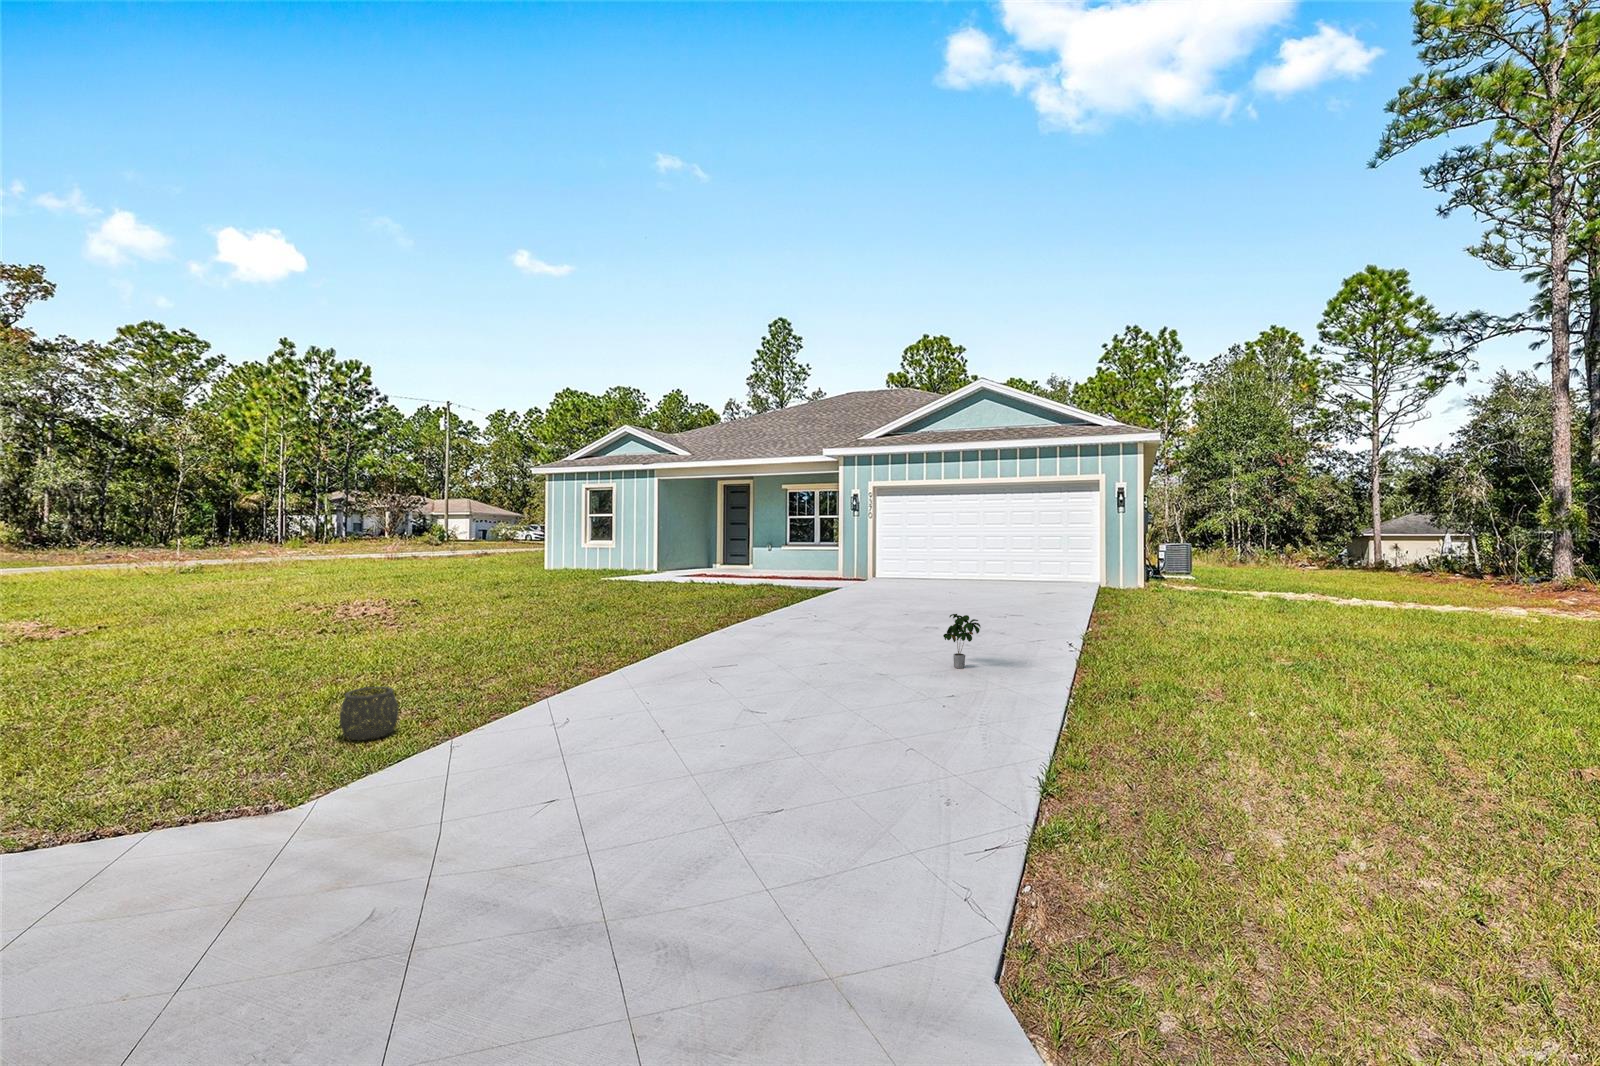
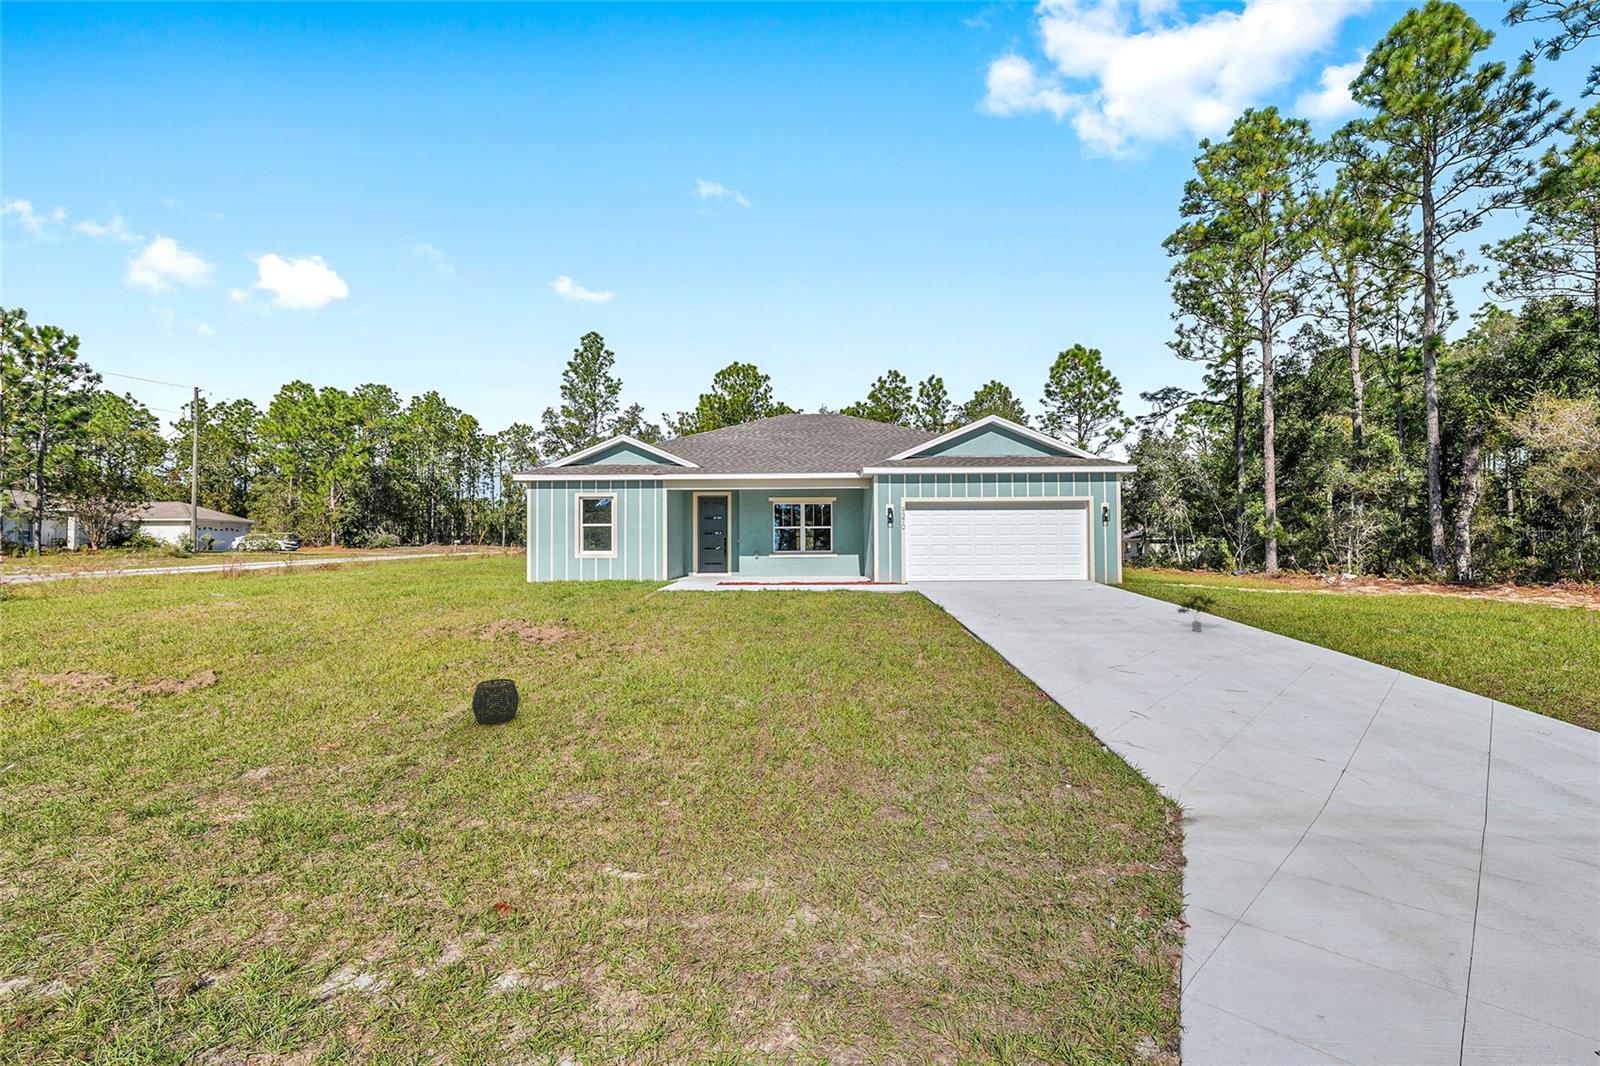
woven basket: present [339,686,399,740] -> present [472,679,519,724]

